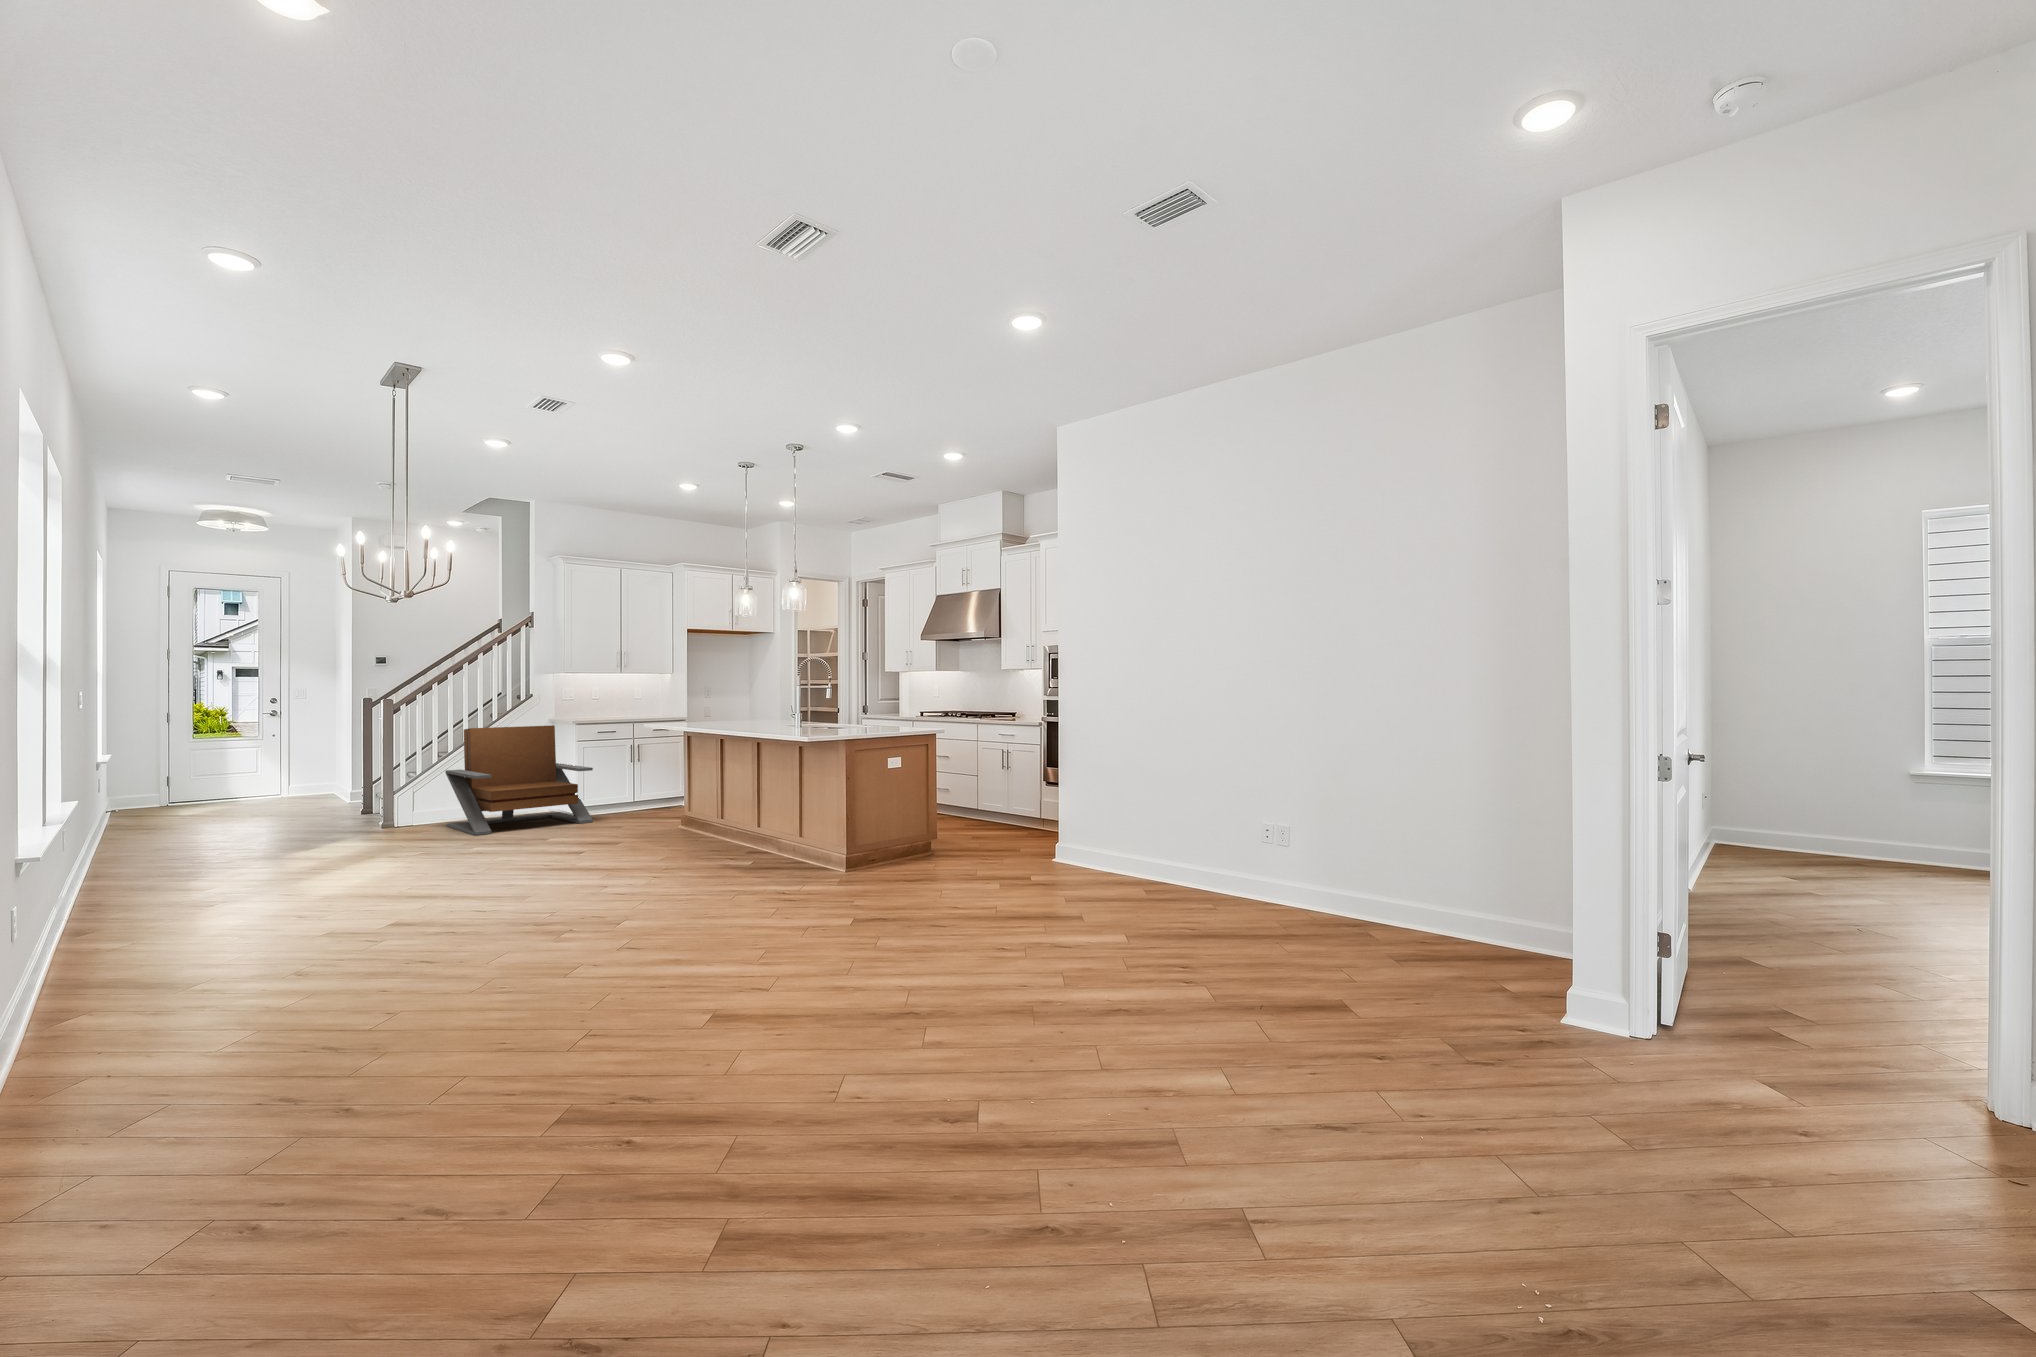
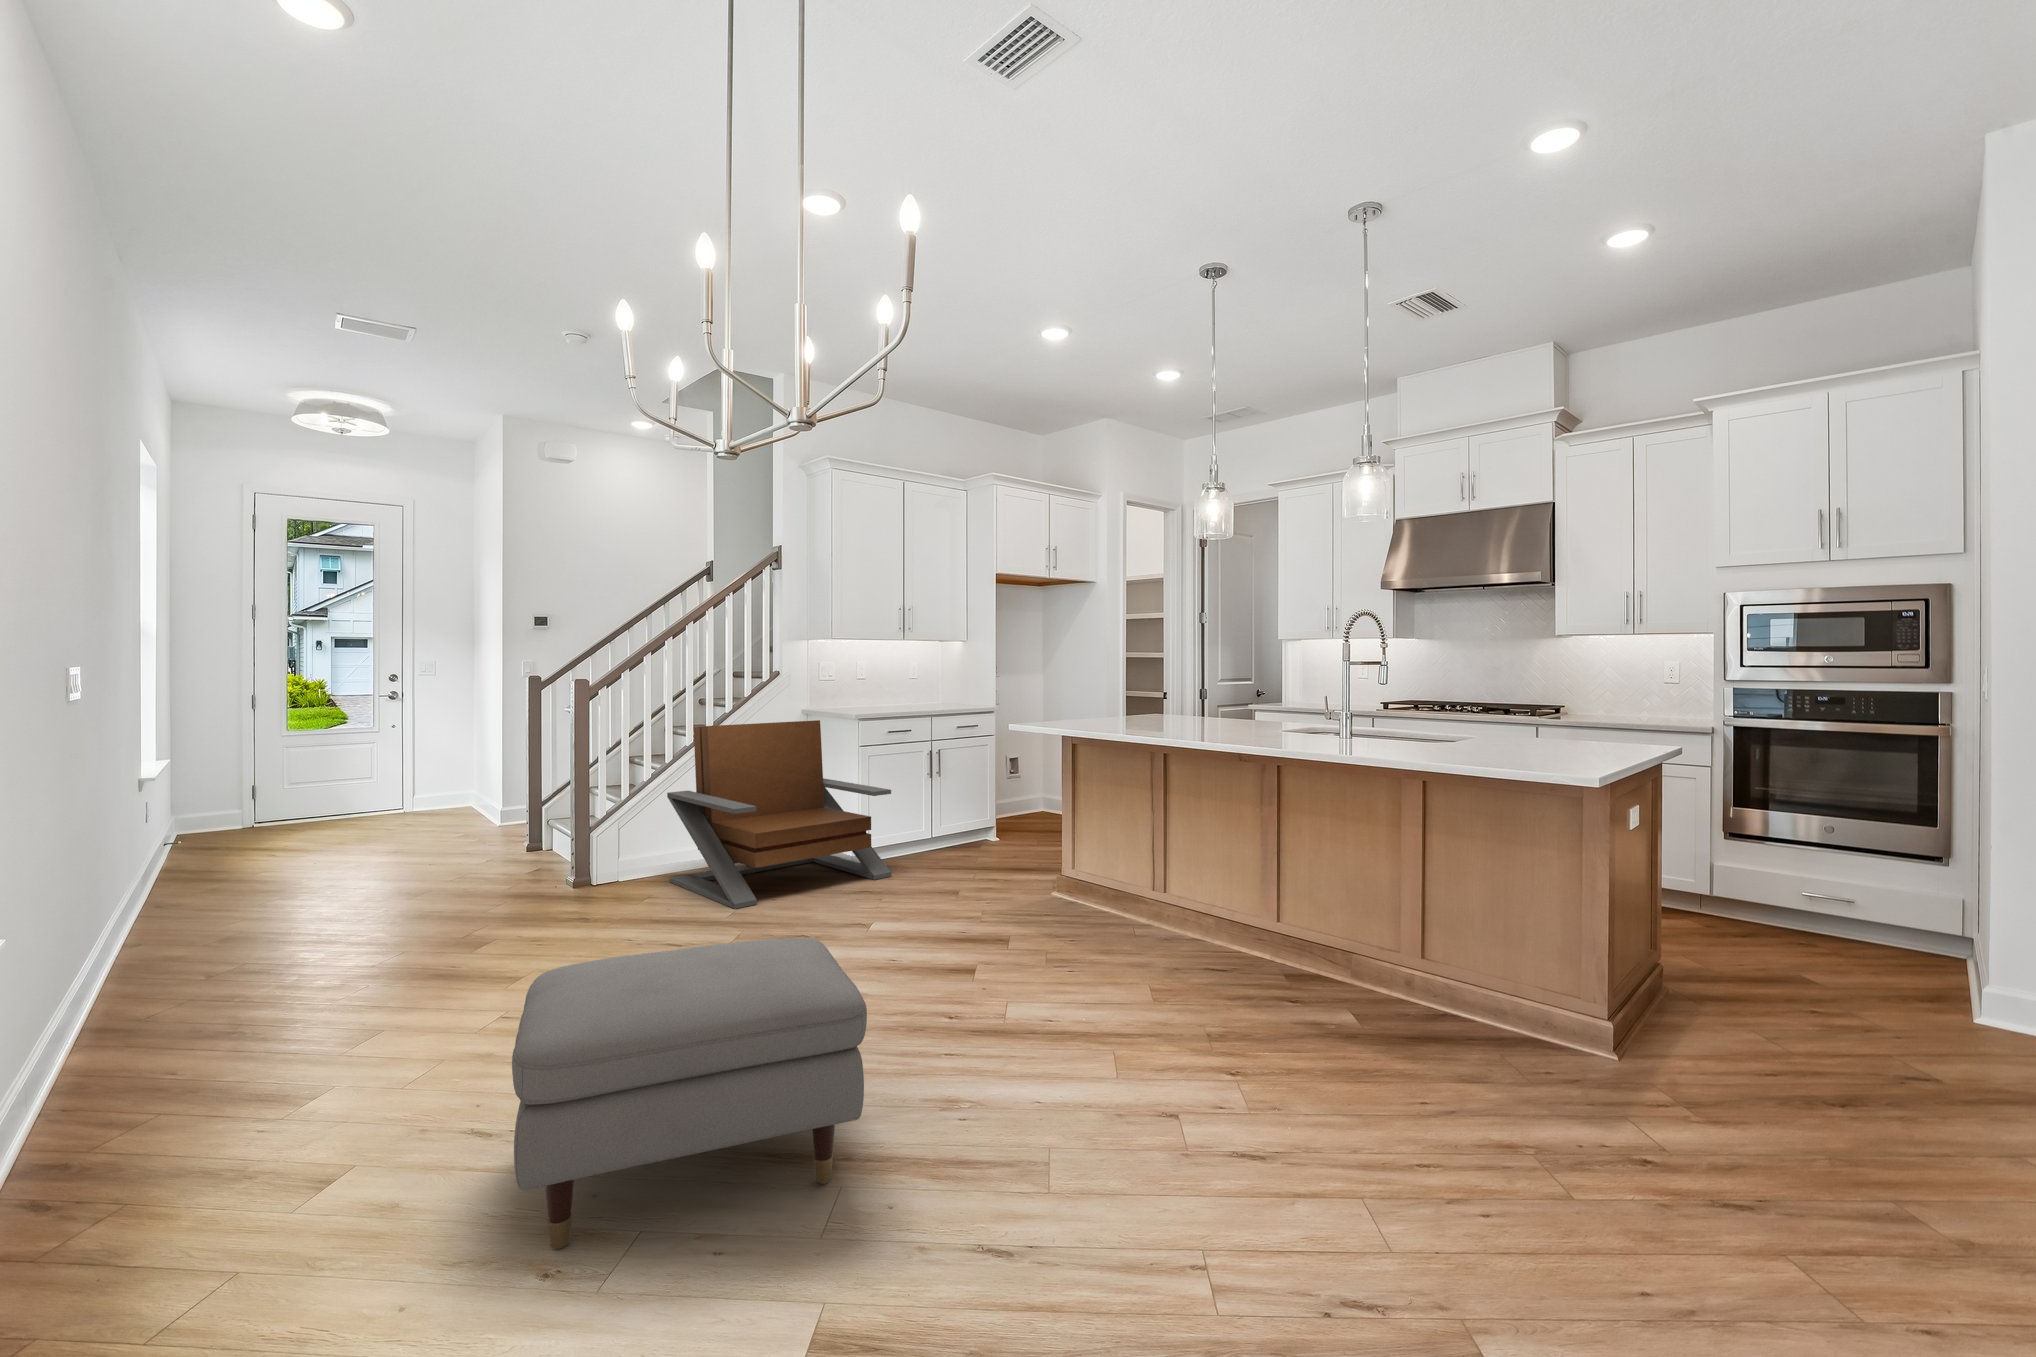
ottoman: none [291,813,456,911] -> present [512,938,867,1249]

